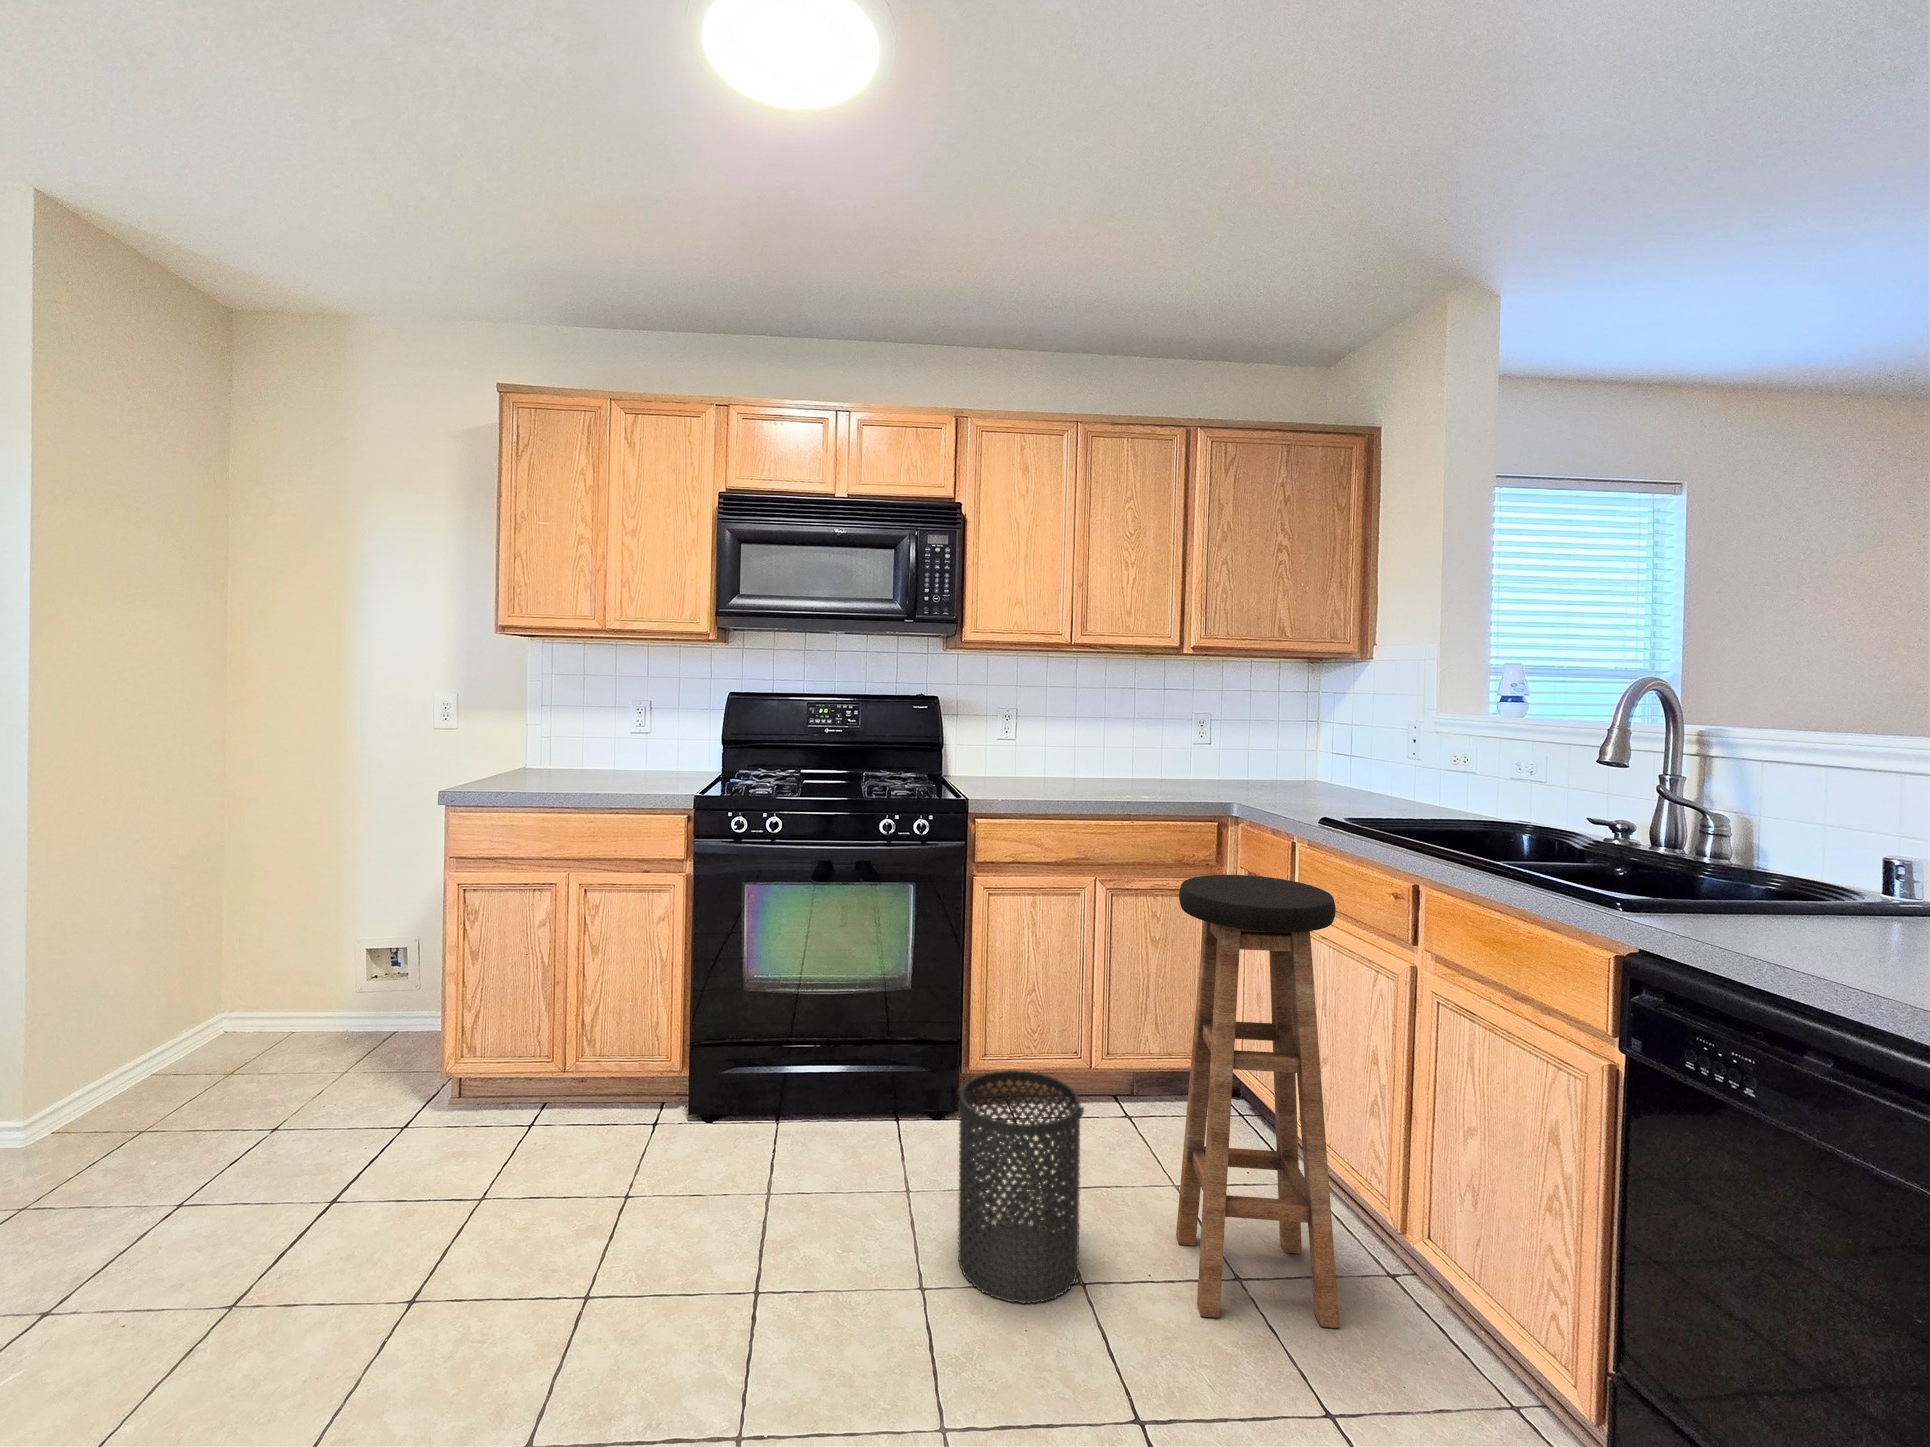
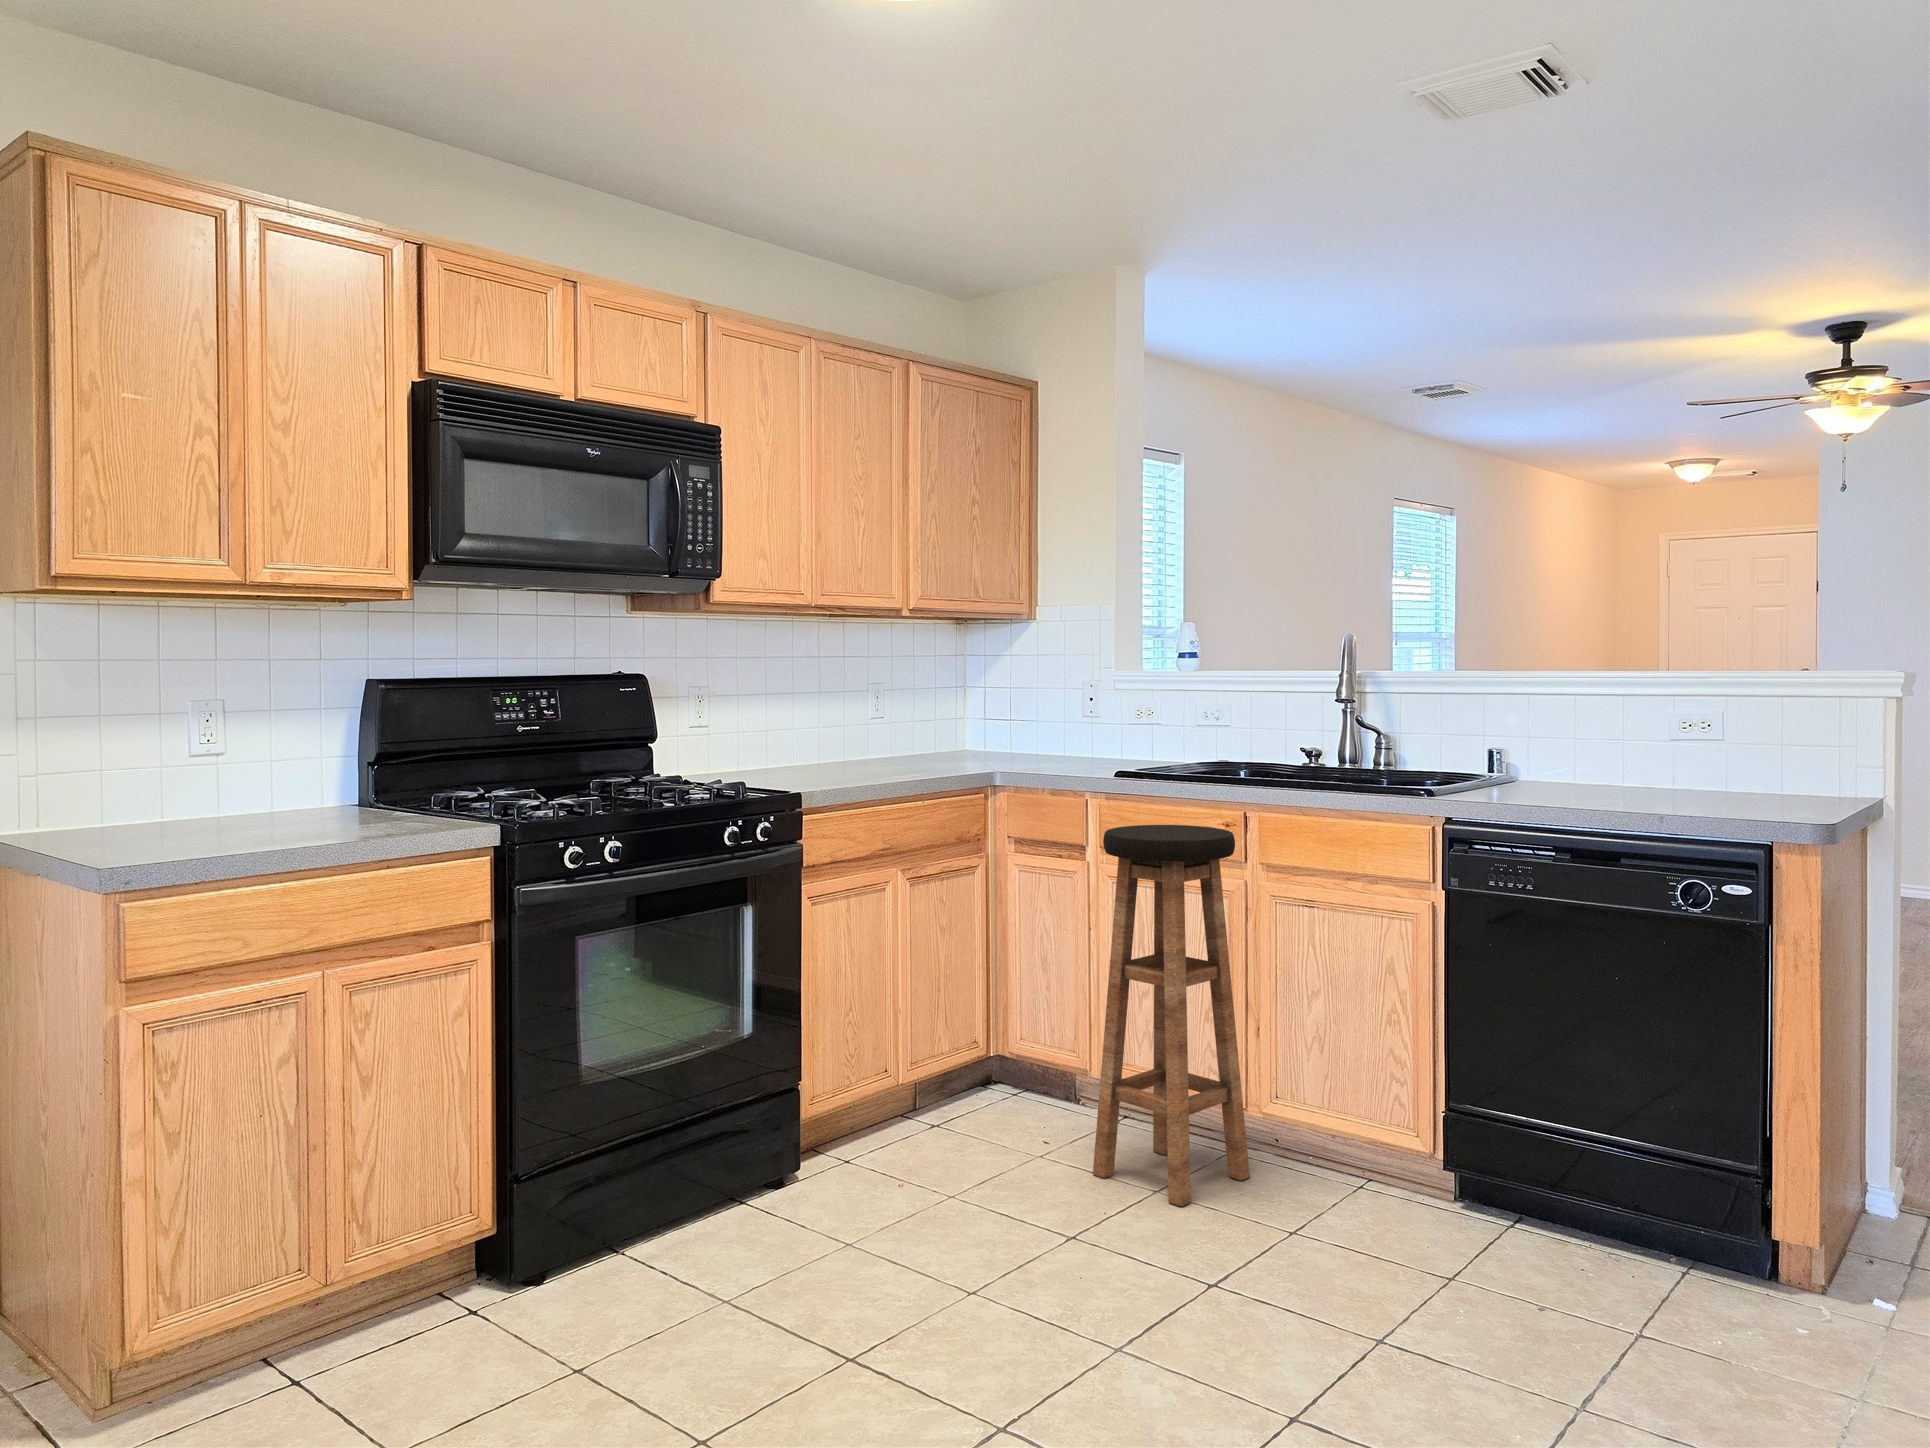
trash can: present [957,1070,1084,1303] -> none [969,1051,1092,1262]

